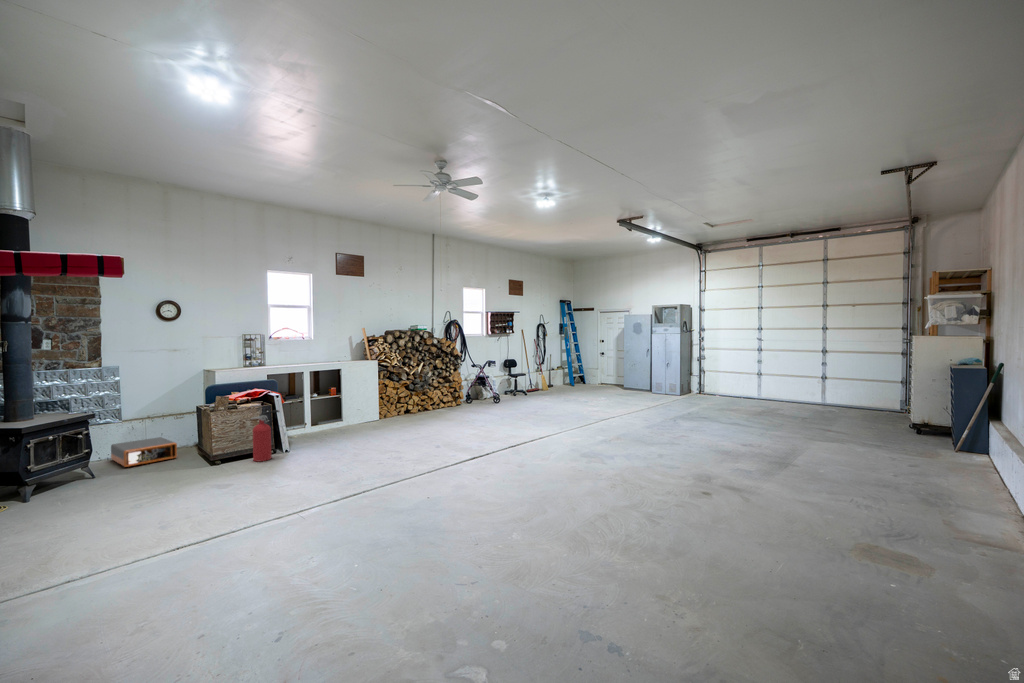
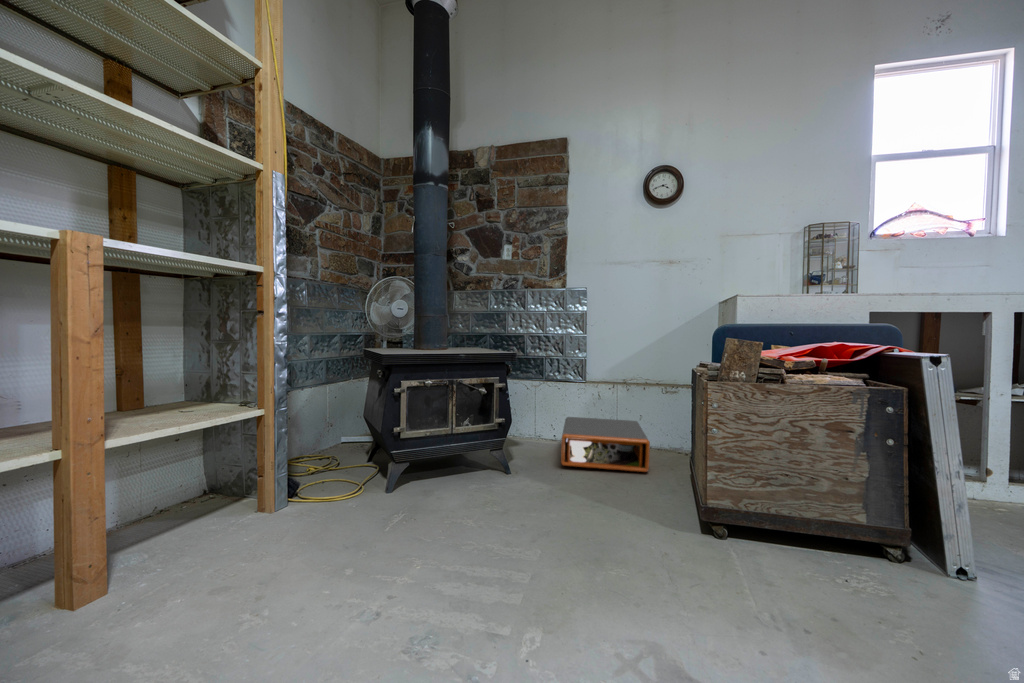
fire extinguisher: present [251,410,279,461] -> none [828,410,943,587]

